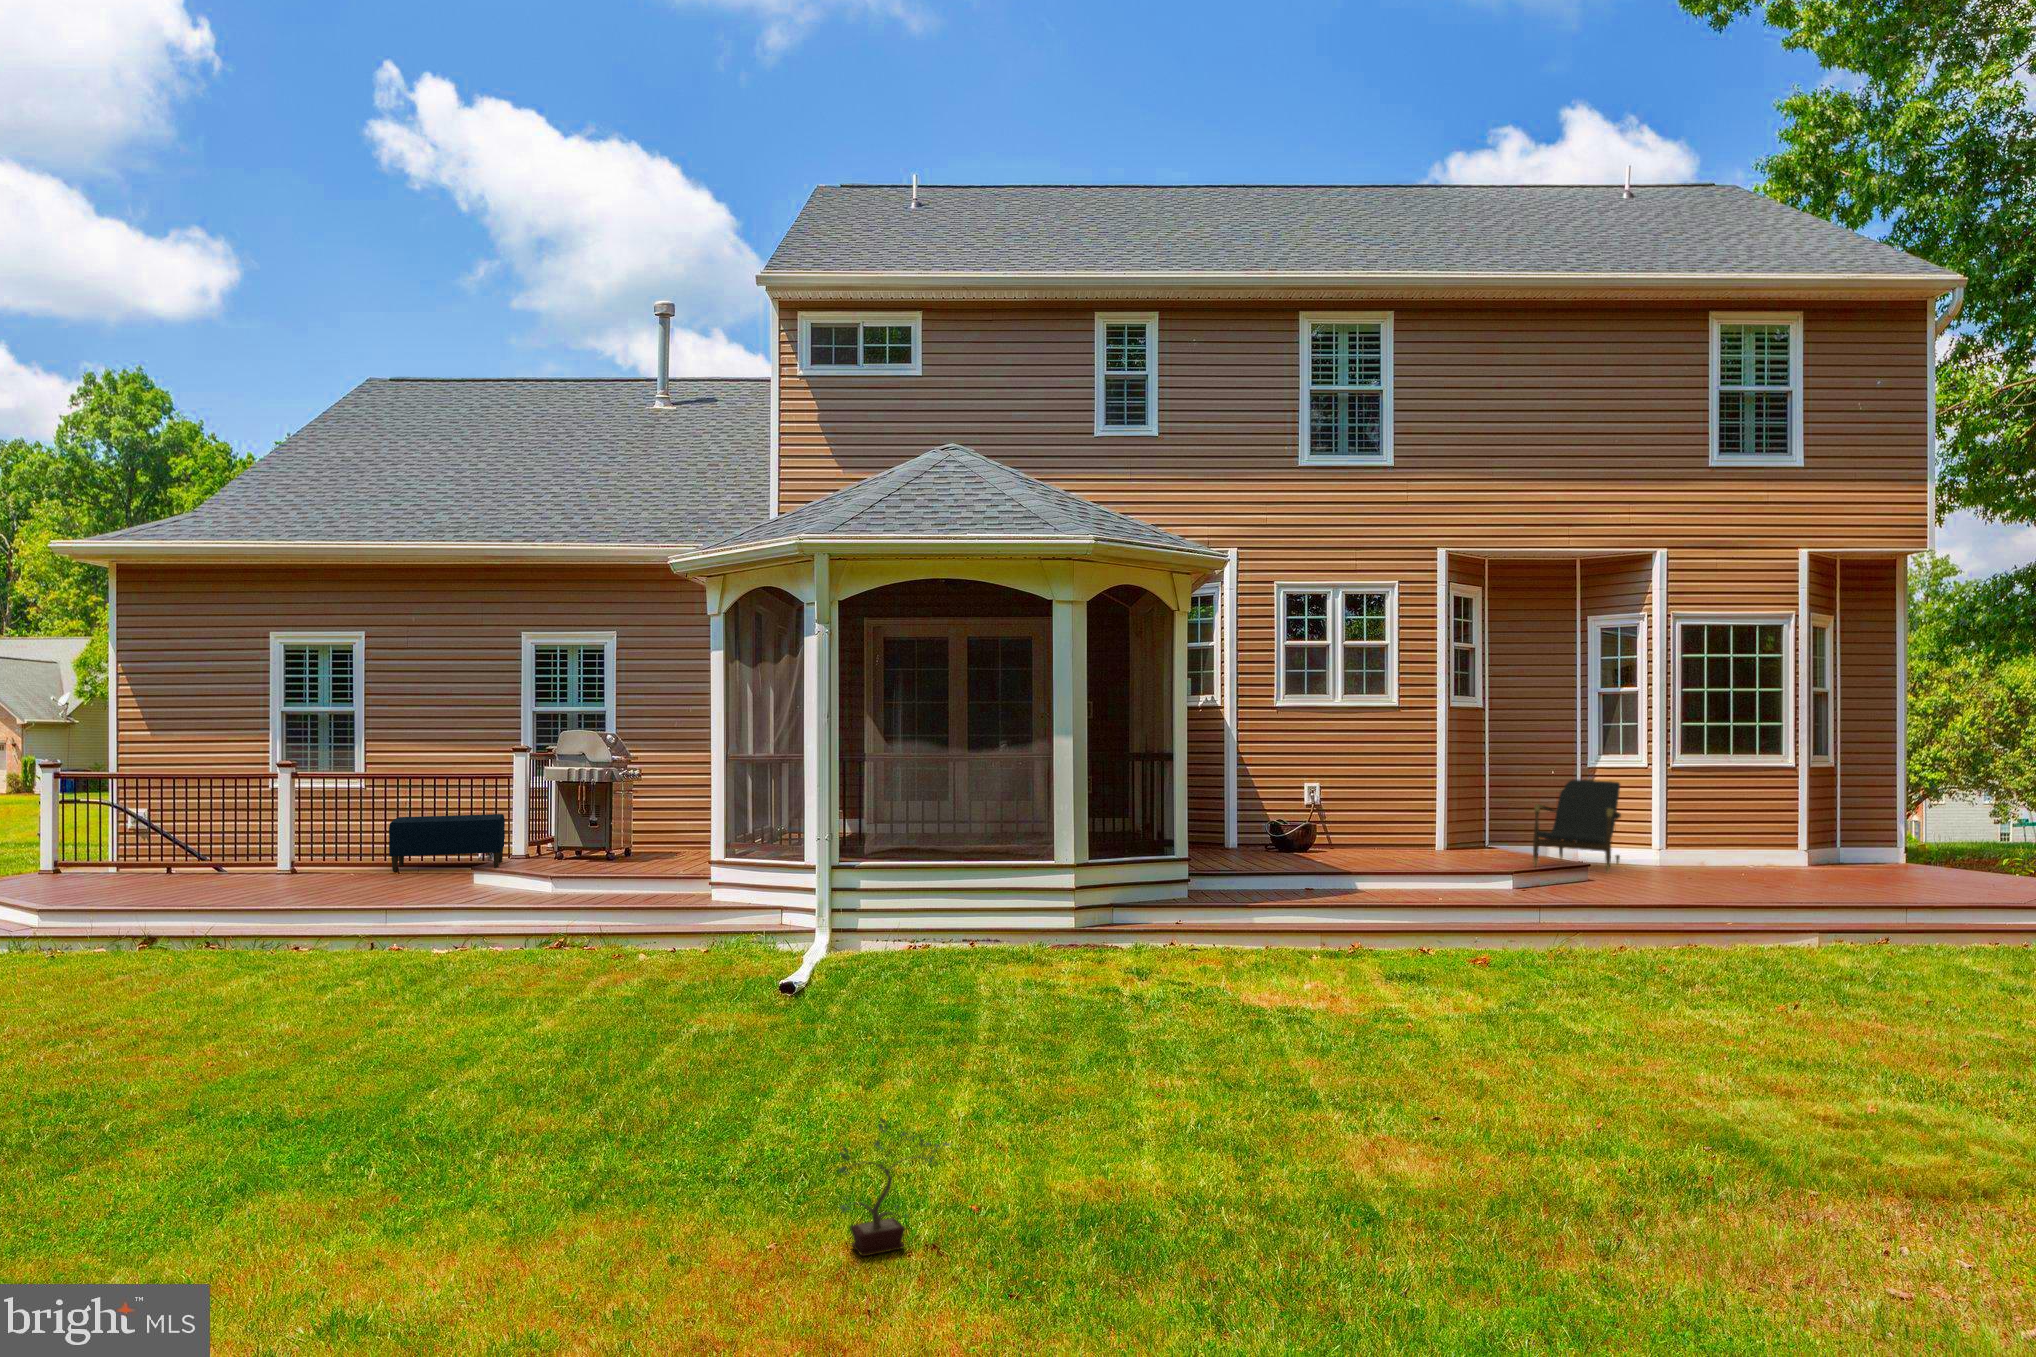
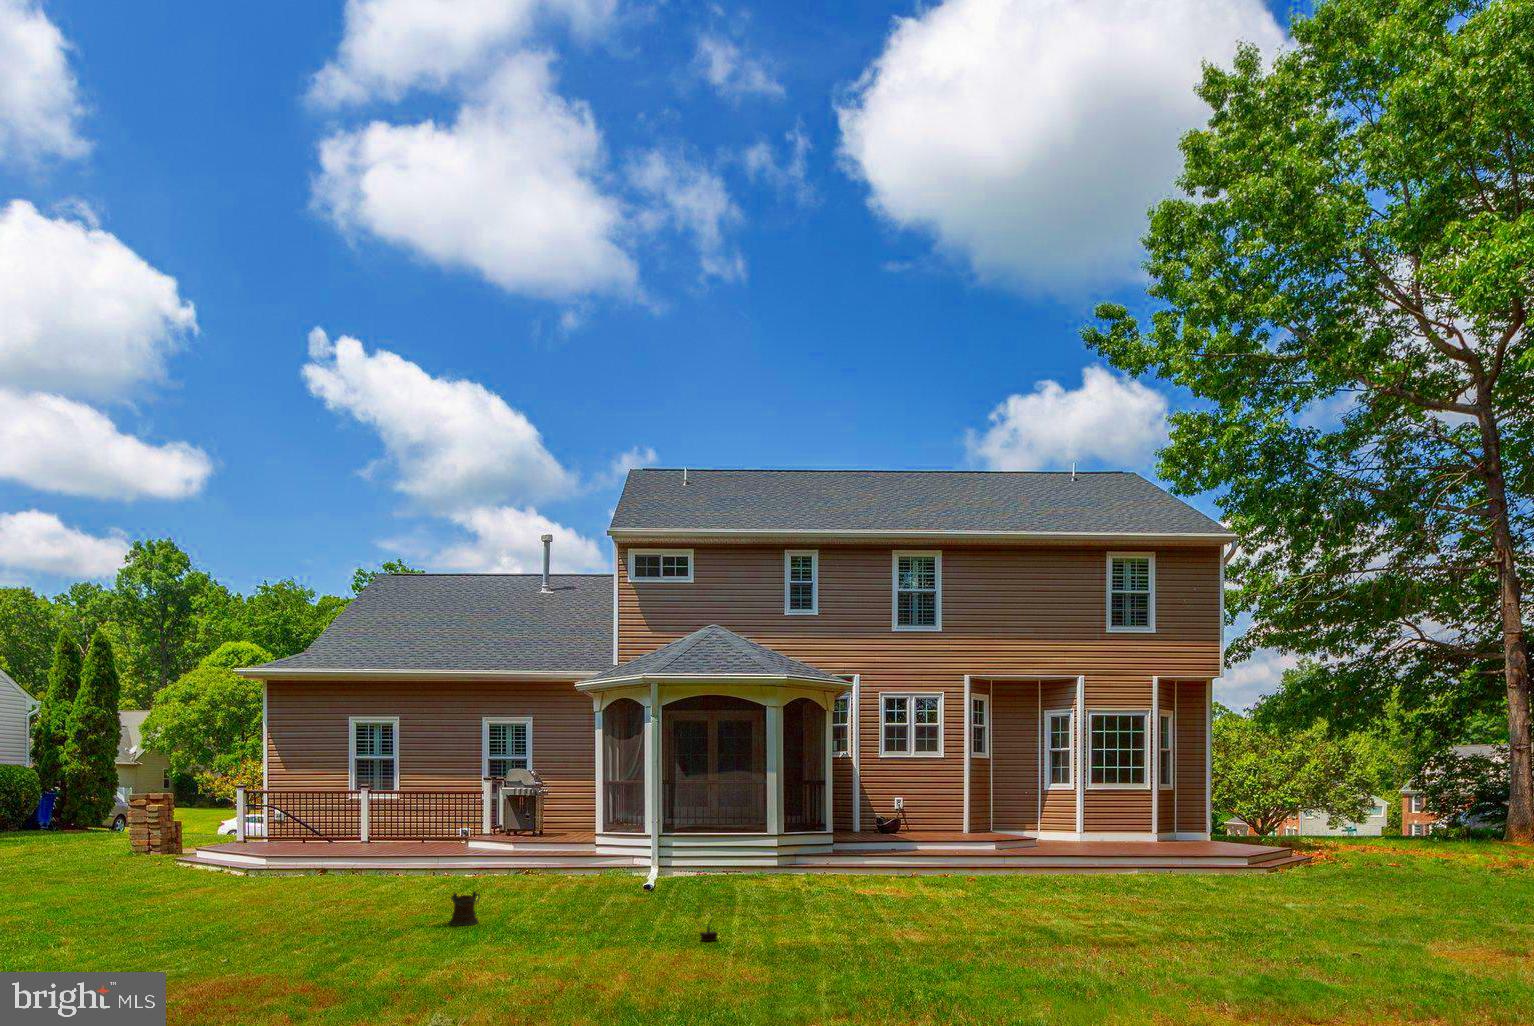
lounge chair: present [1533,780,1621,873] -> none [1018,796,1063,846]
bench: present [389,814,505,872] -> none [415,814,473,844]
bucket: none [173,1062,268,1164] -> present [449,891,480,926]

